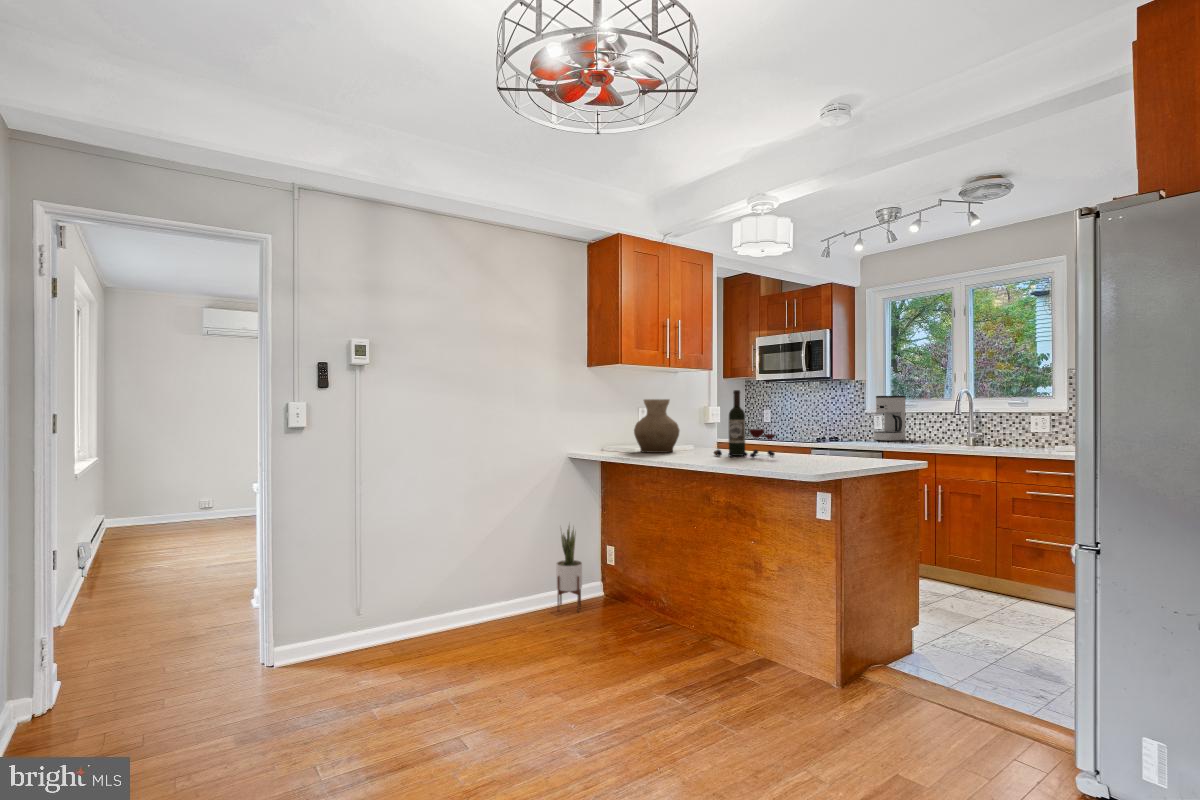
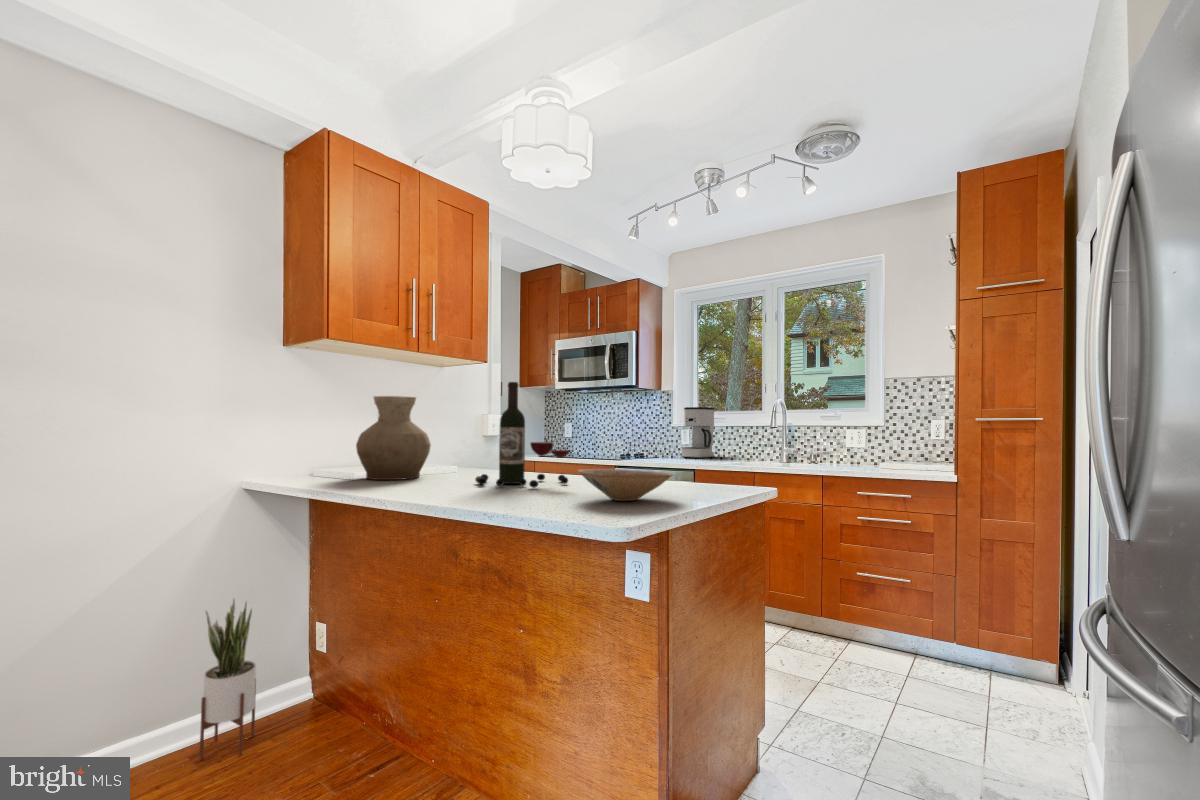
bowl: none [782,446,843,465] -> present [578,469,673,501]

